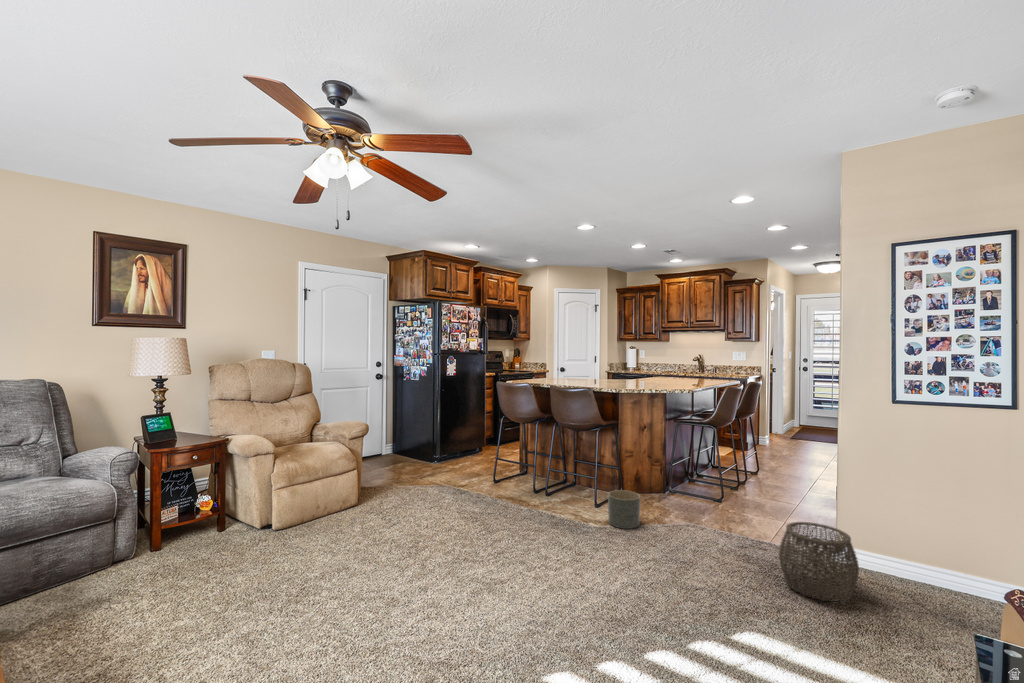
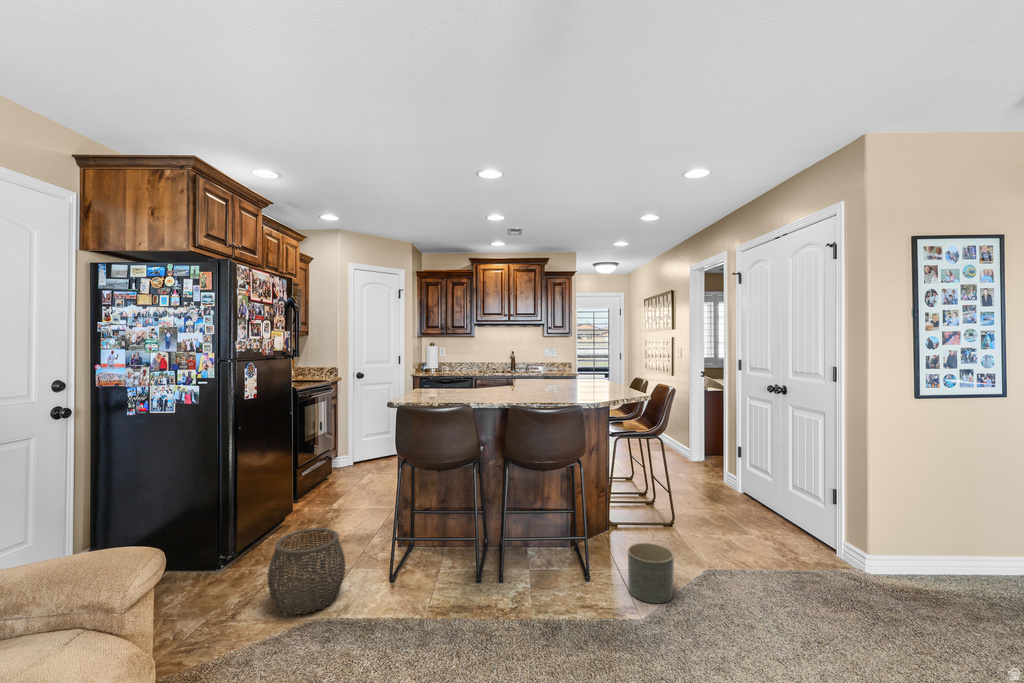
woven basket: present [779,522,859,602] -> present [267,528,346,615]

